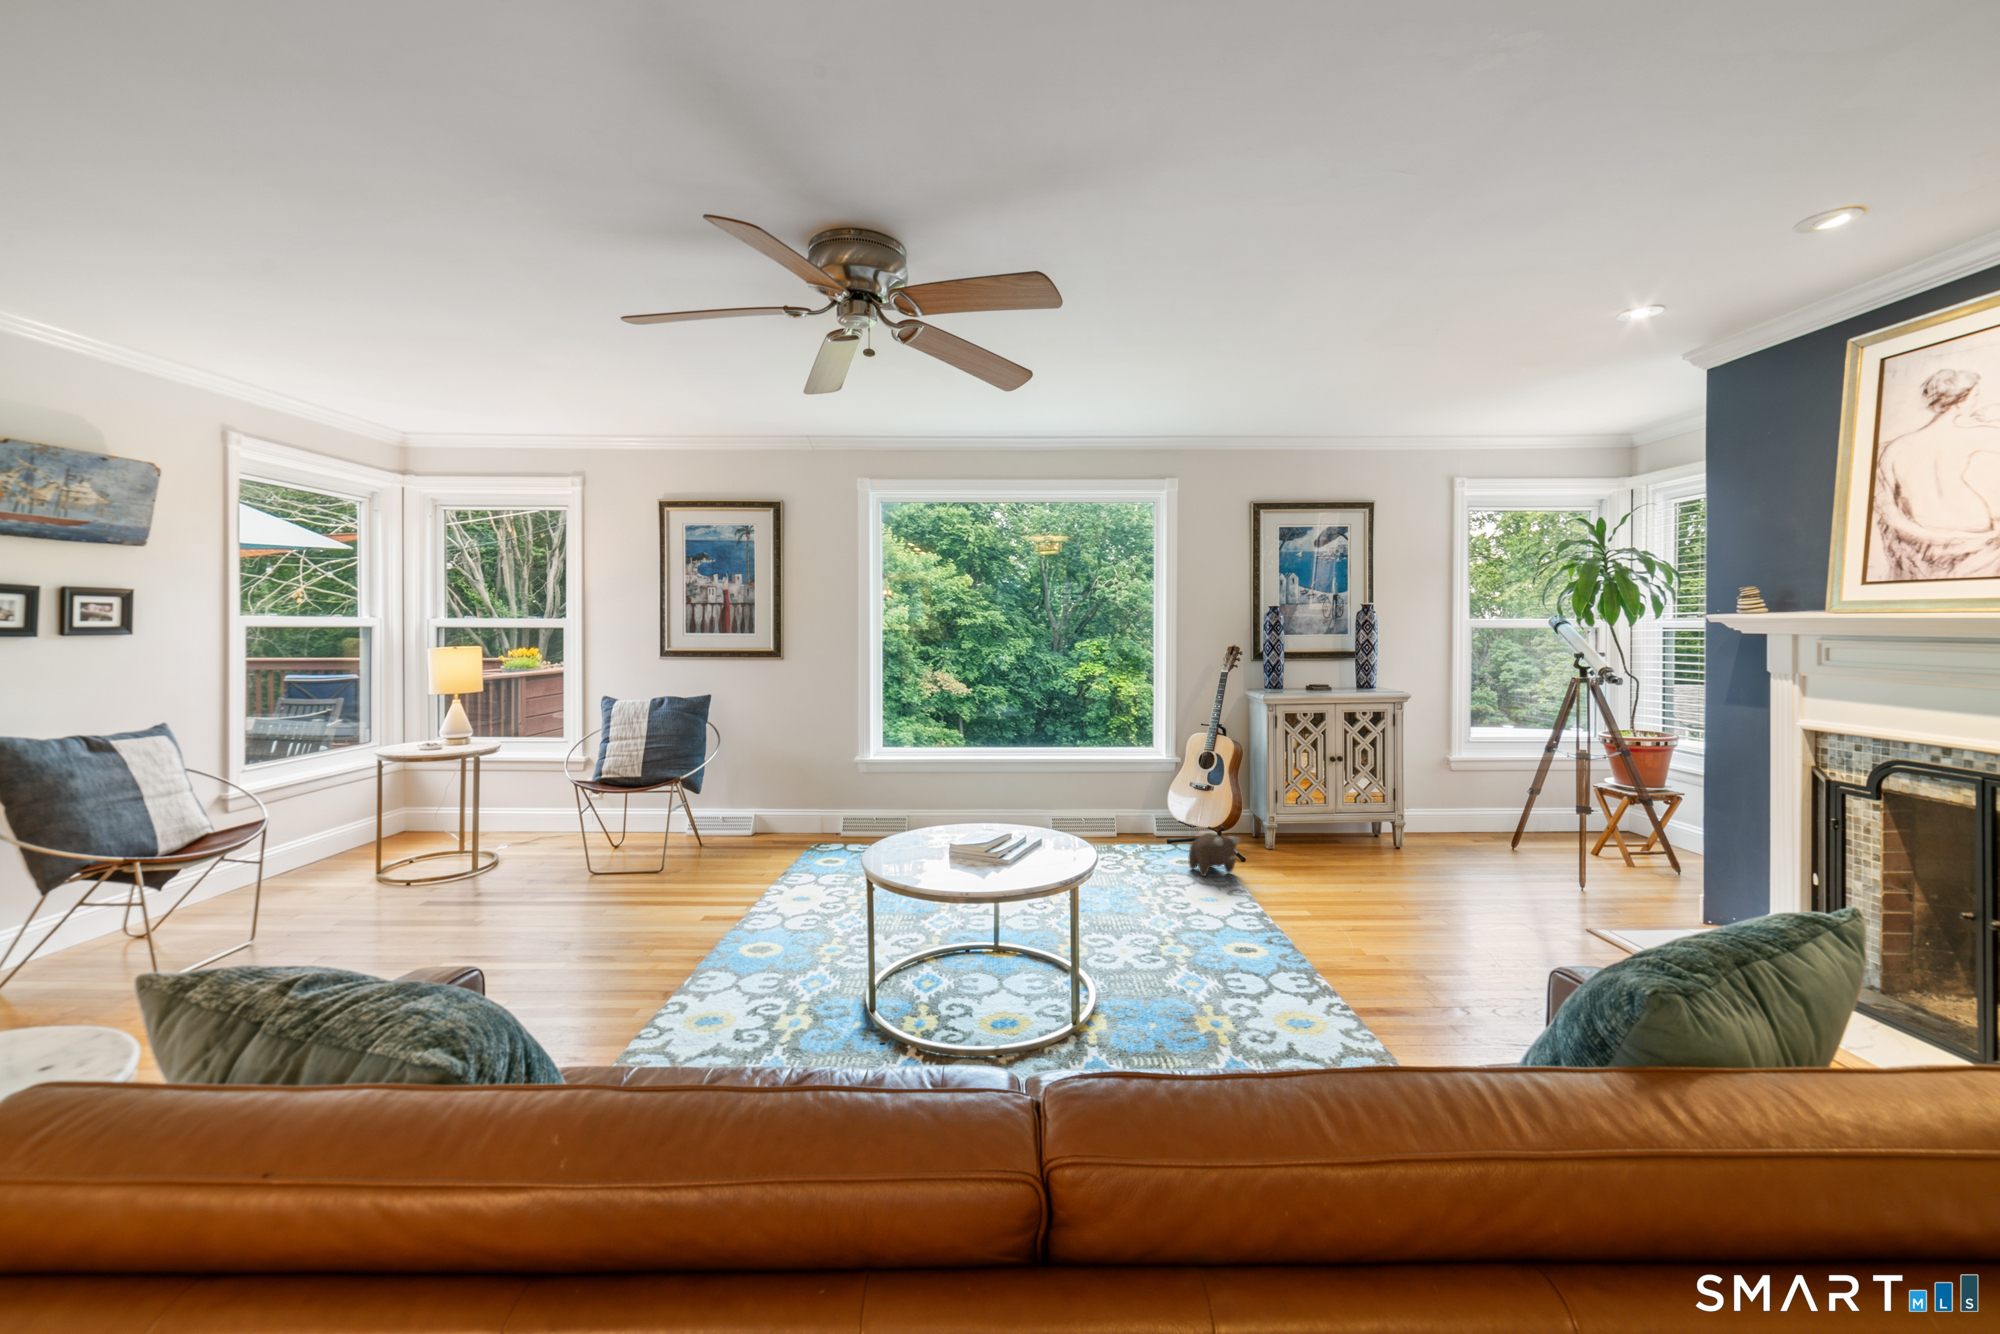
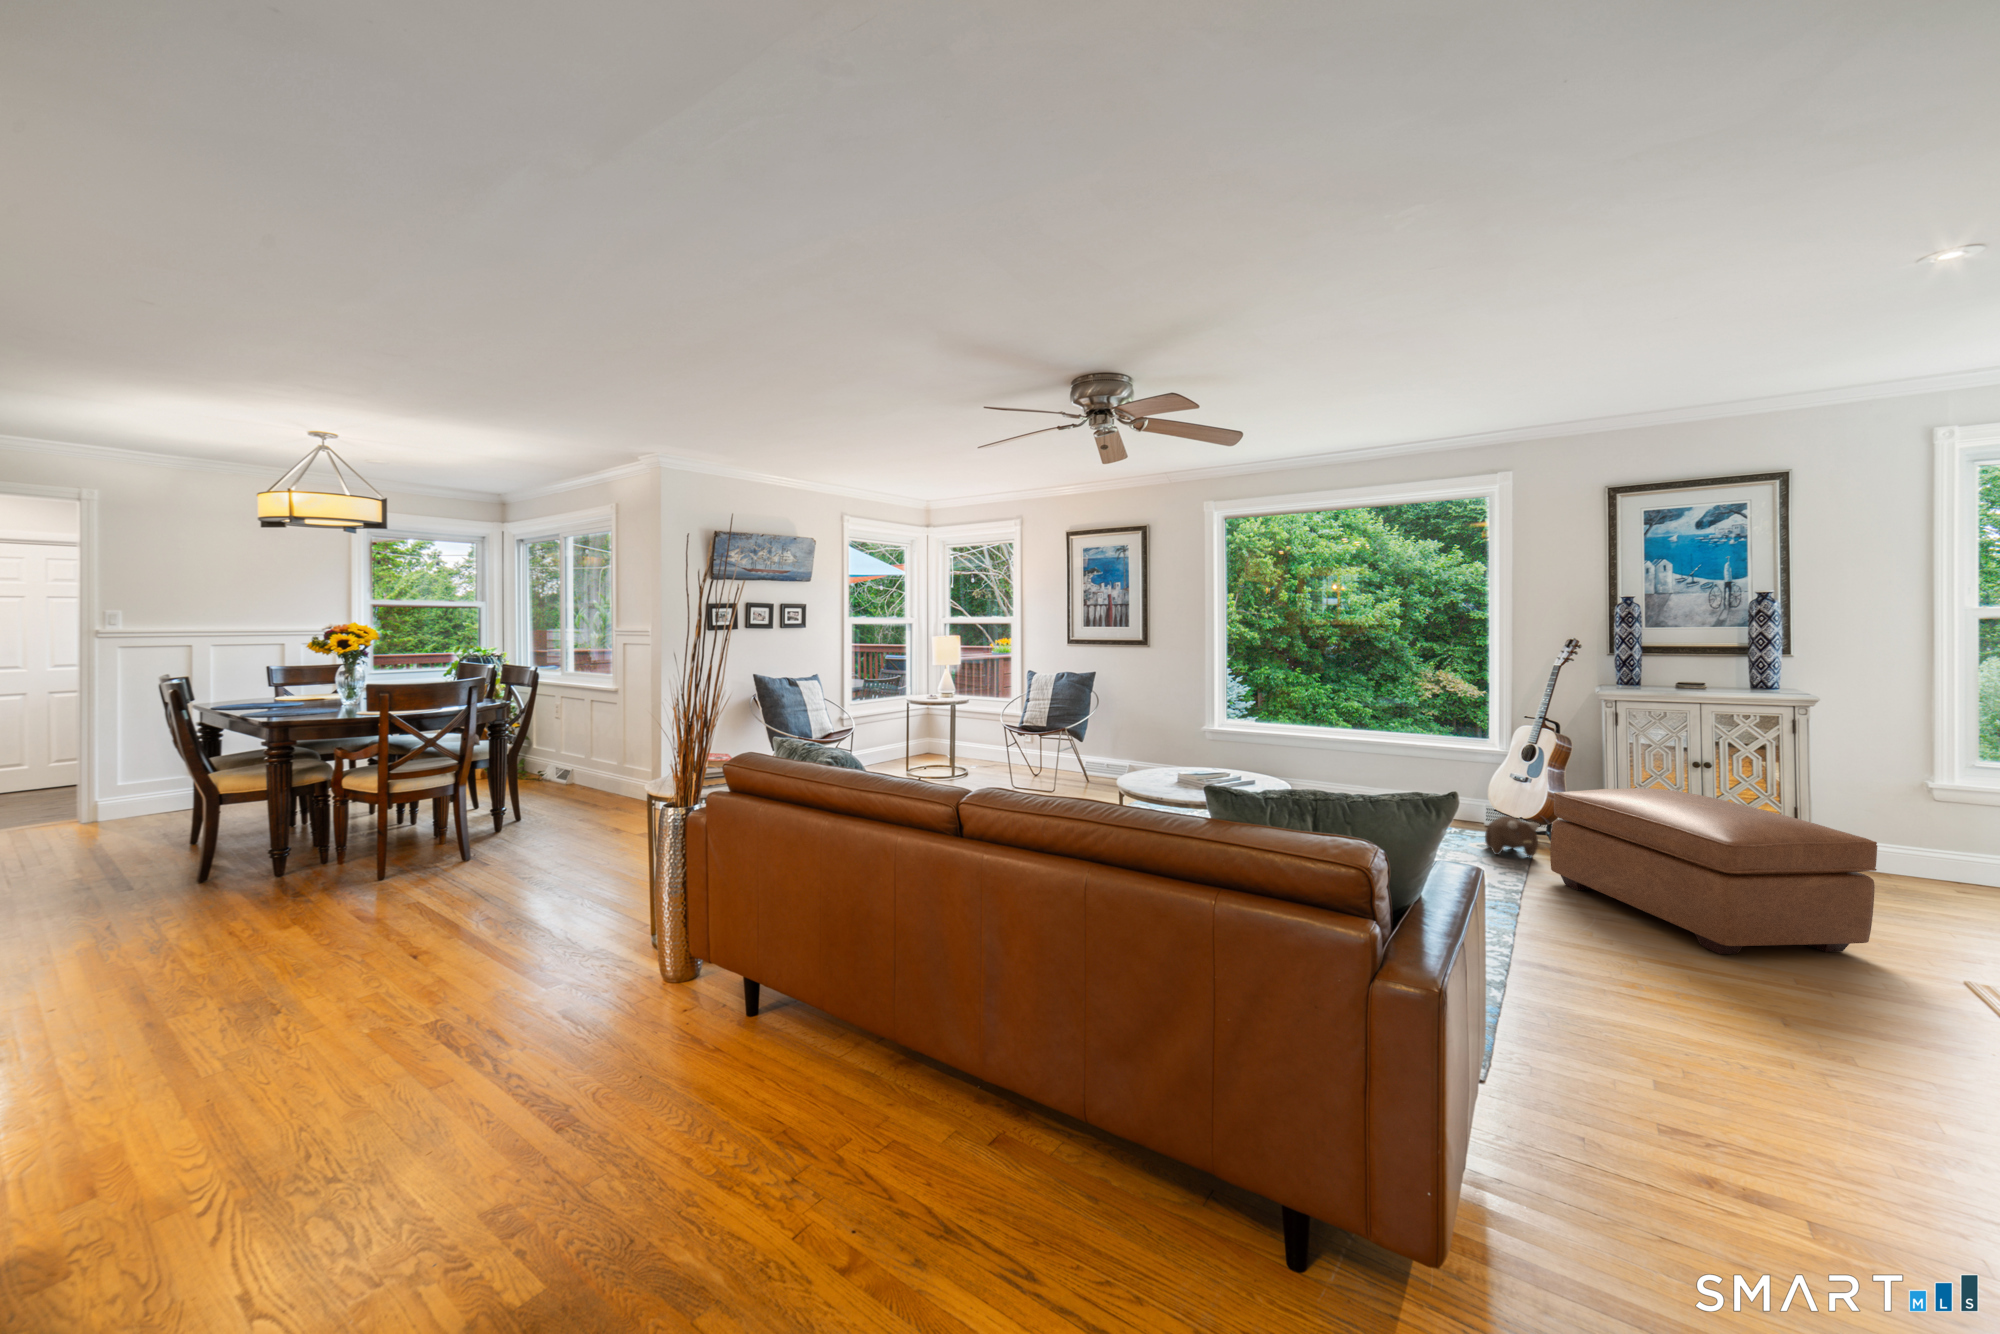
ottoman: none [1260,789,1493,940] -> present [1550,788,1877,954]

